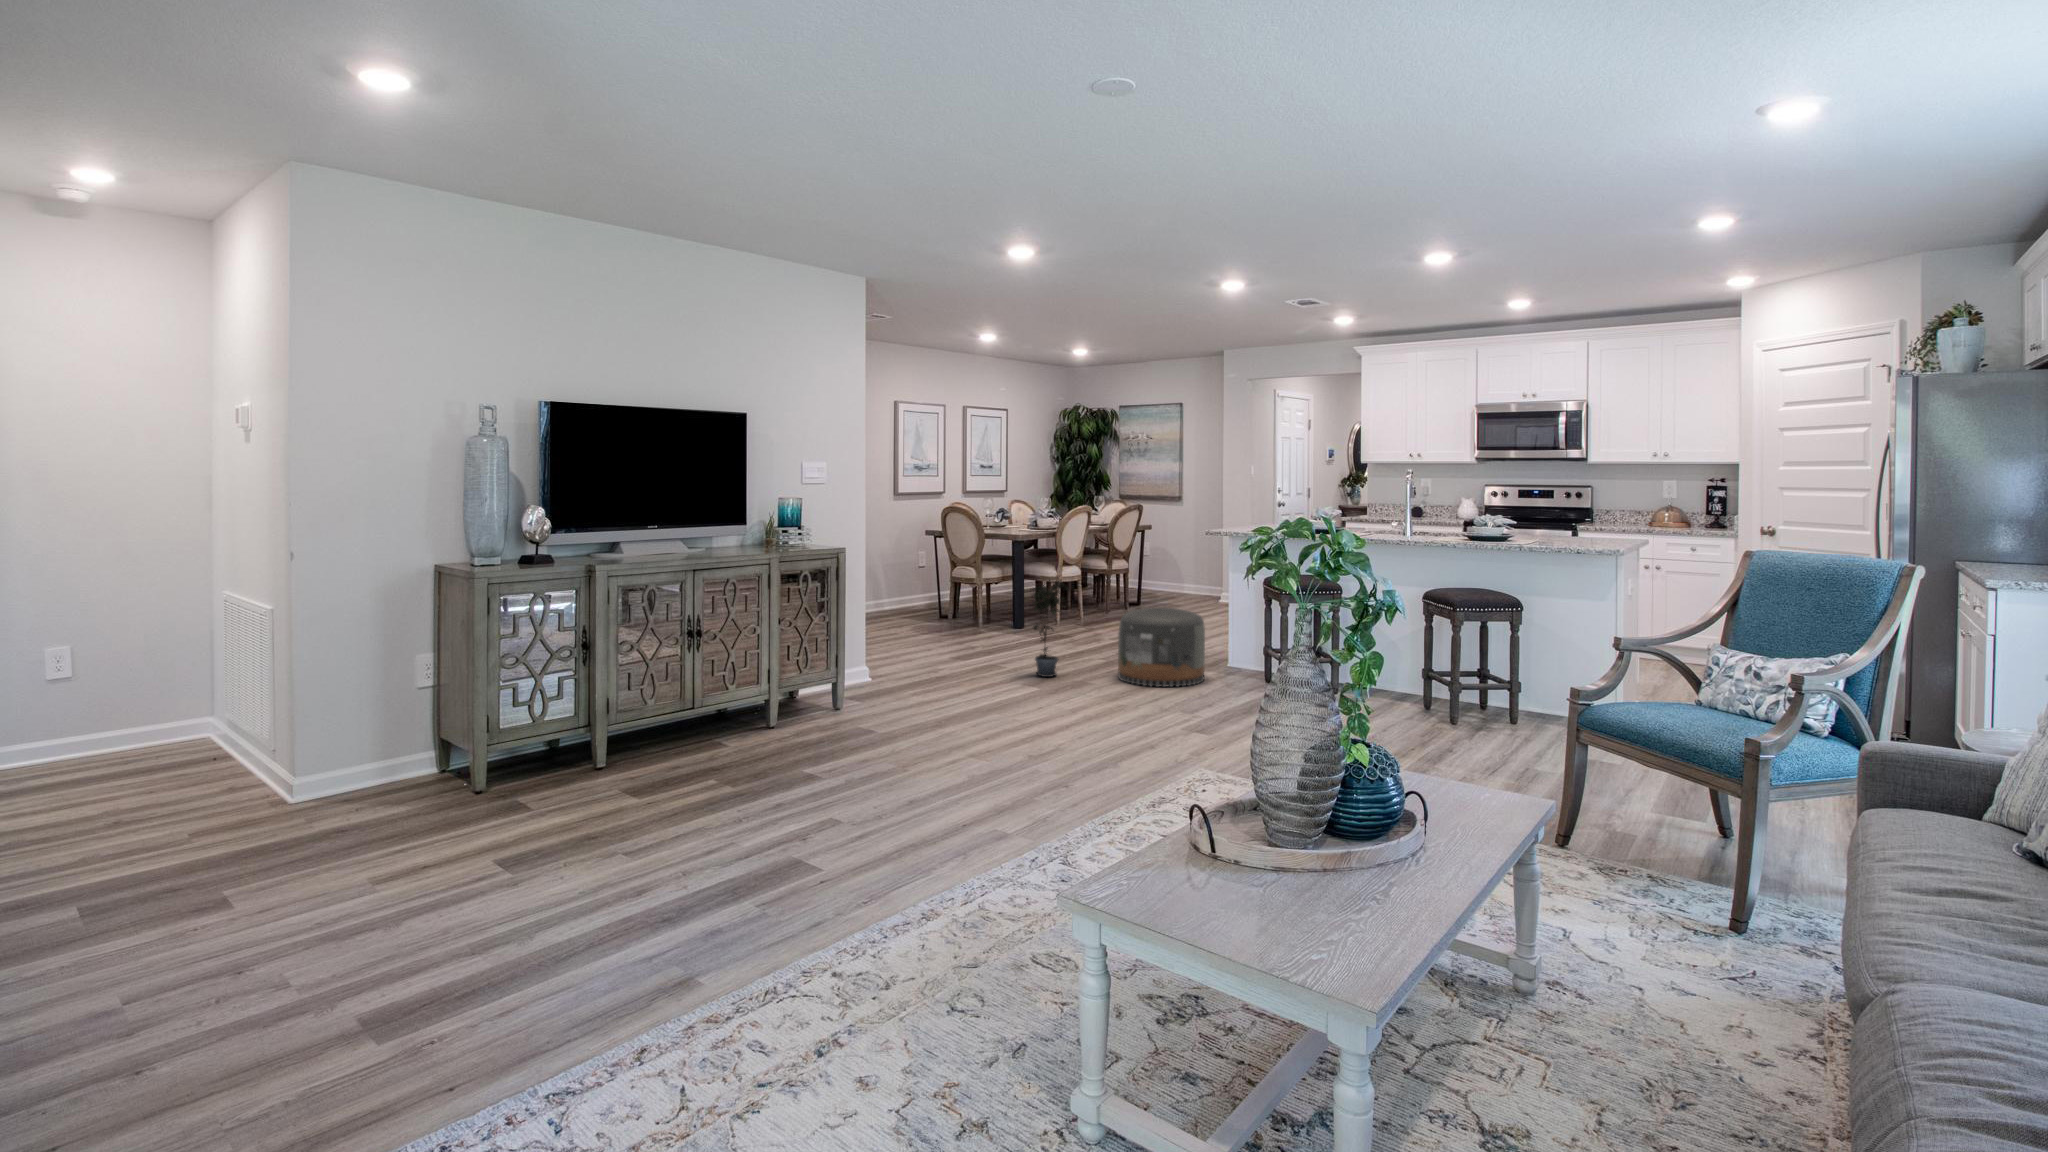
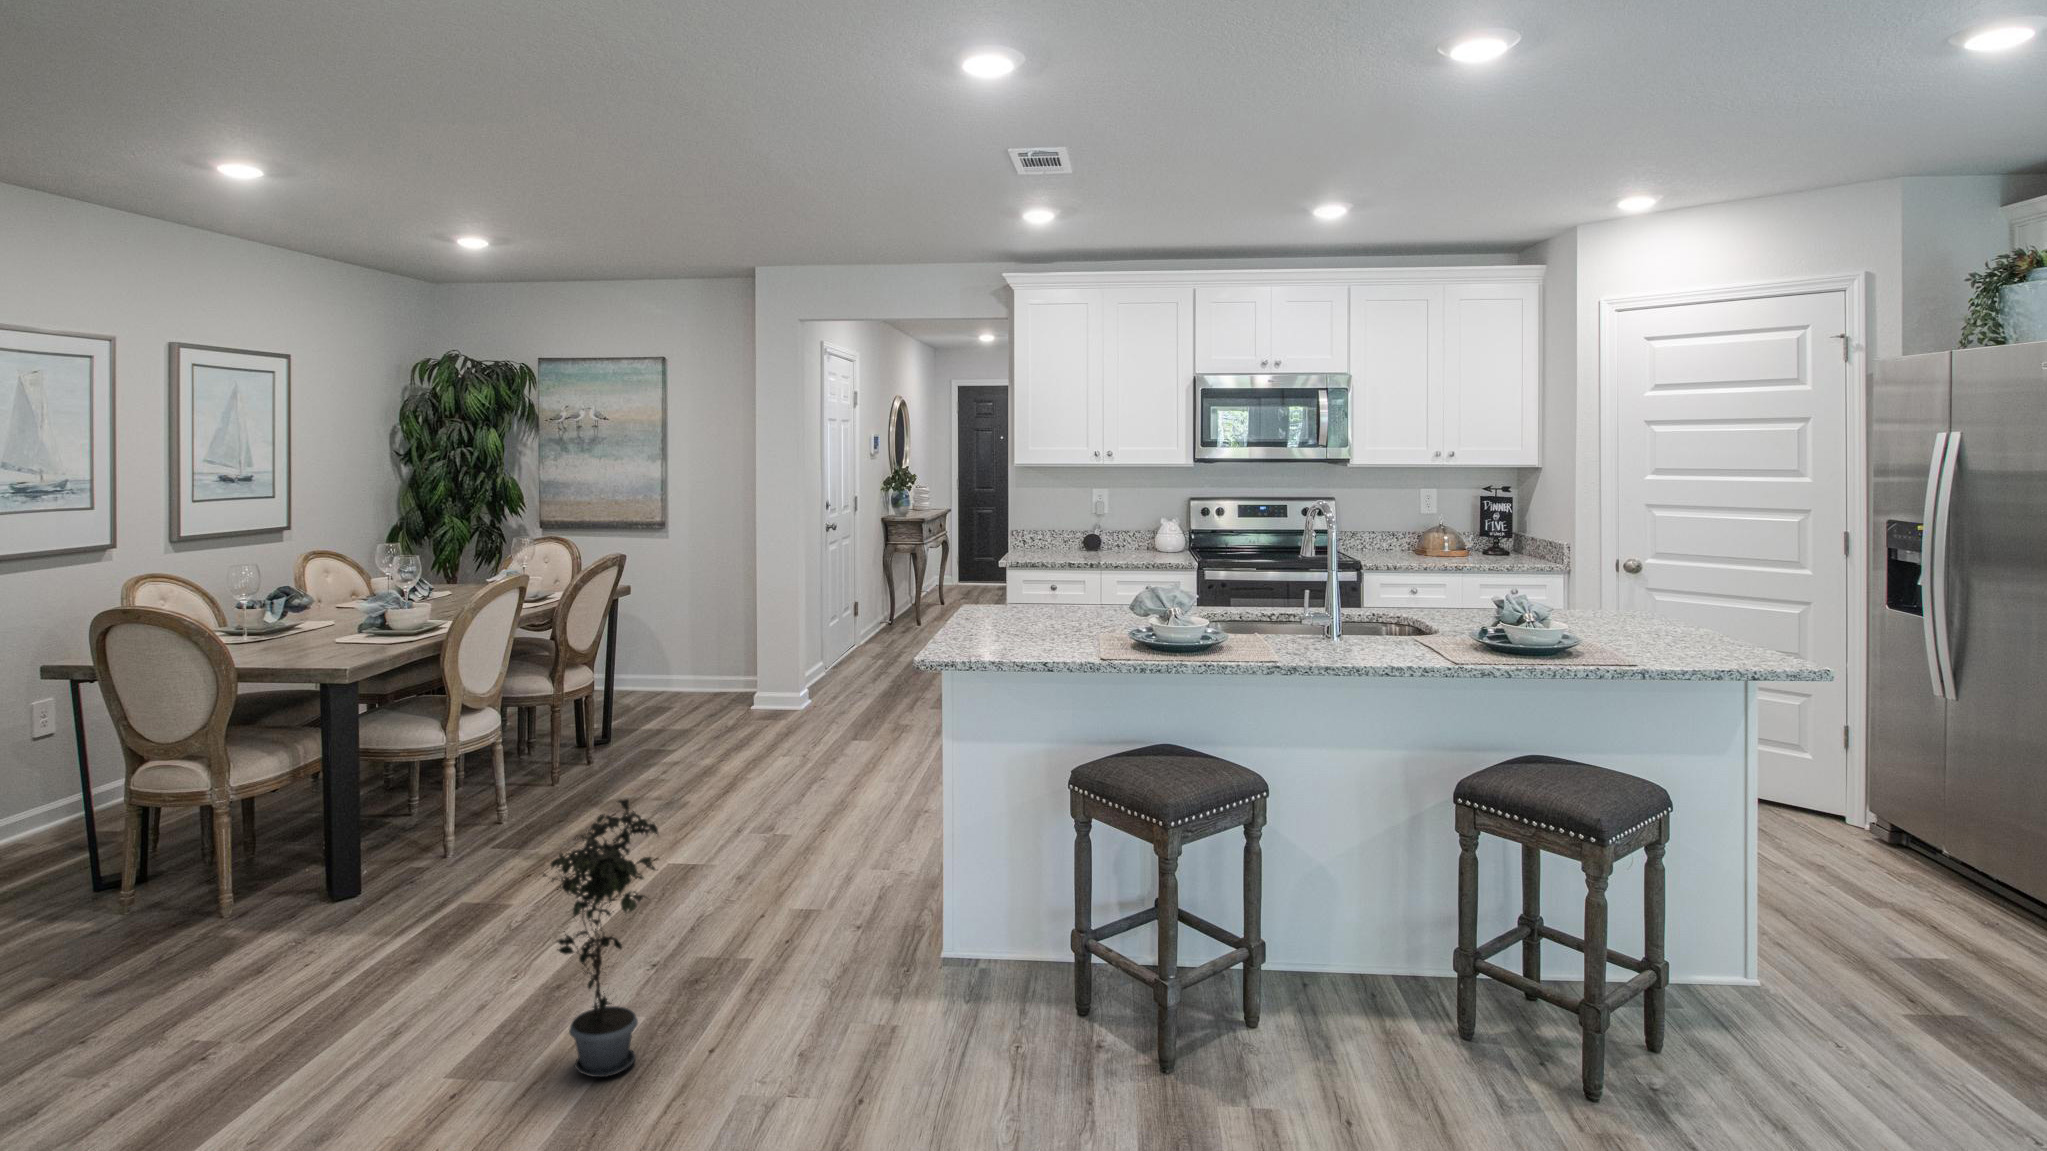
pouf: present [1118,608,1205,687] -> none [785,825,992,1051]

